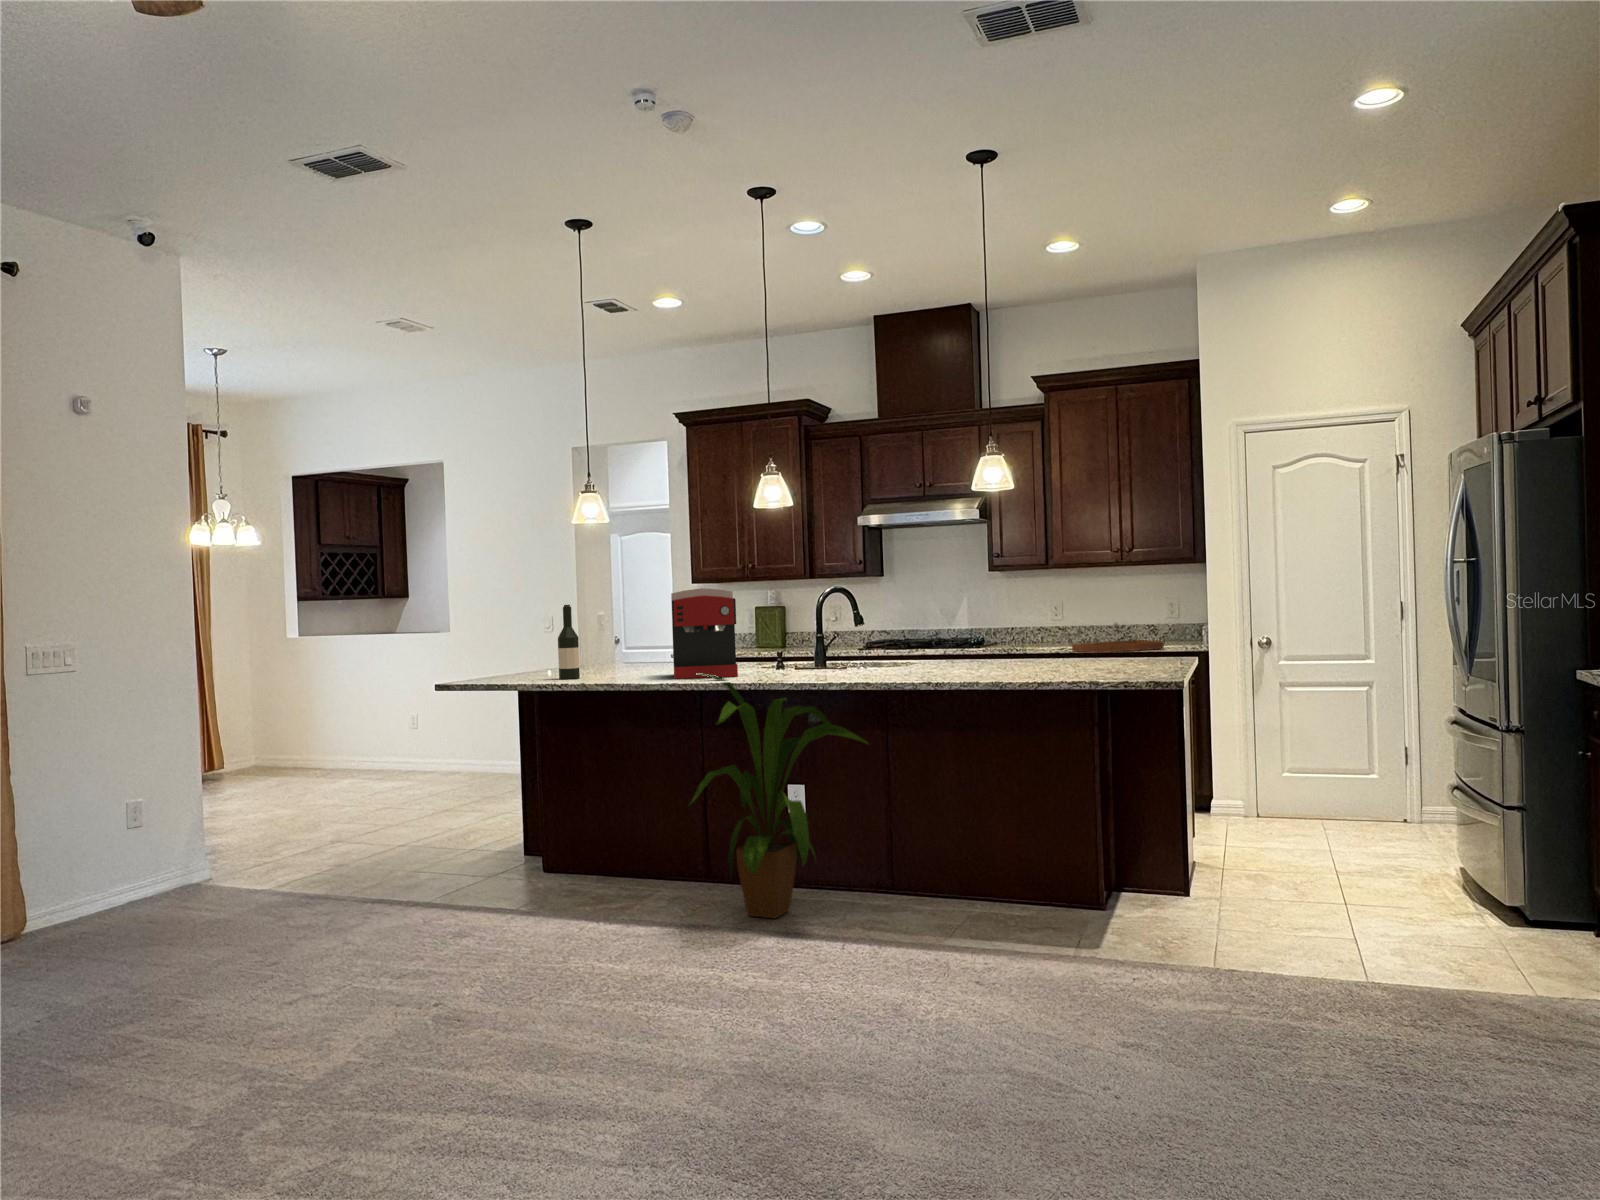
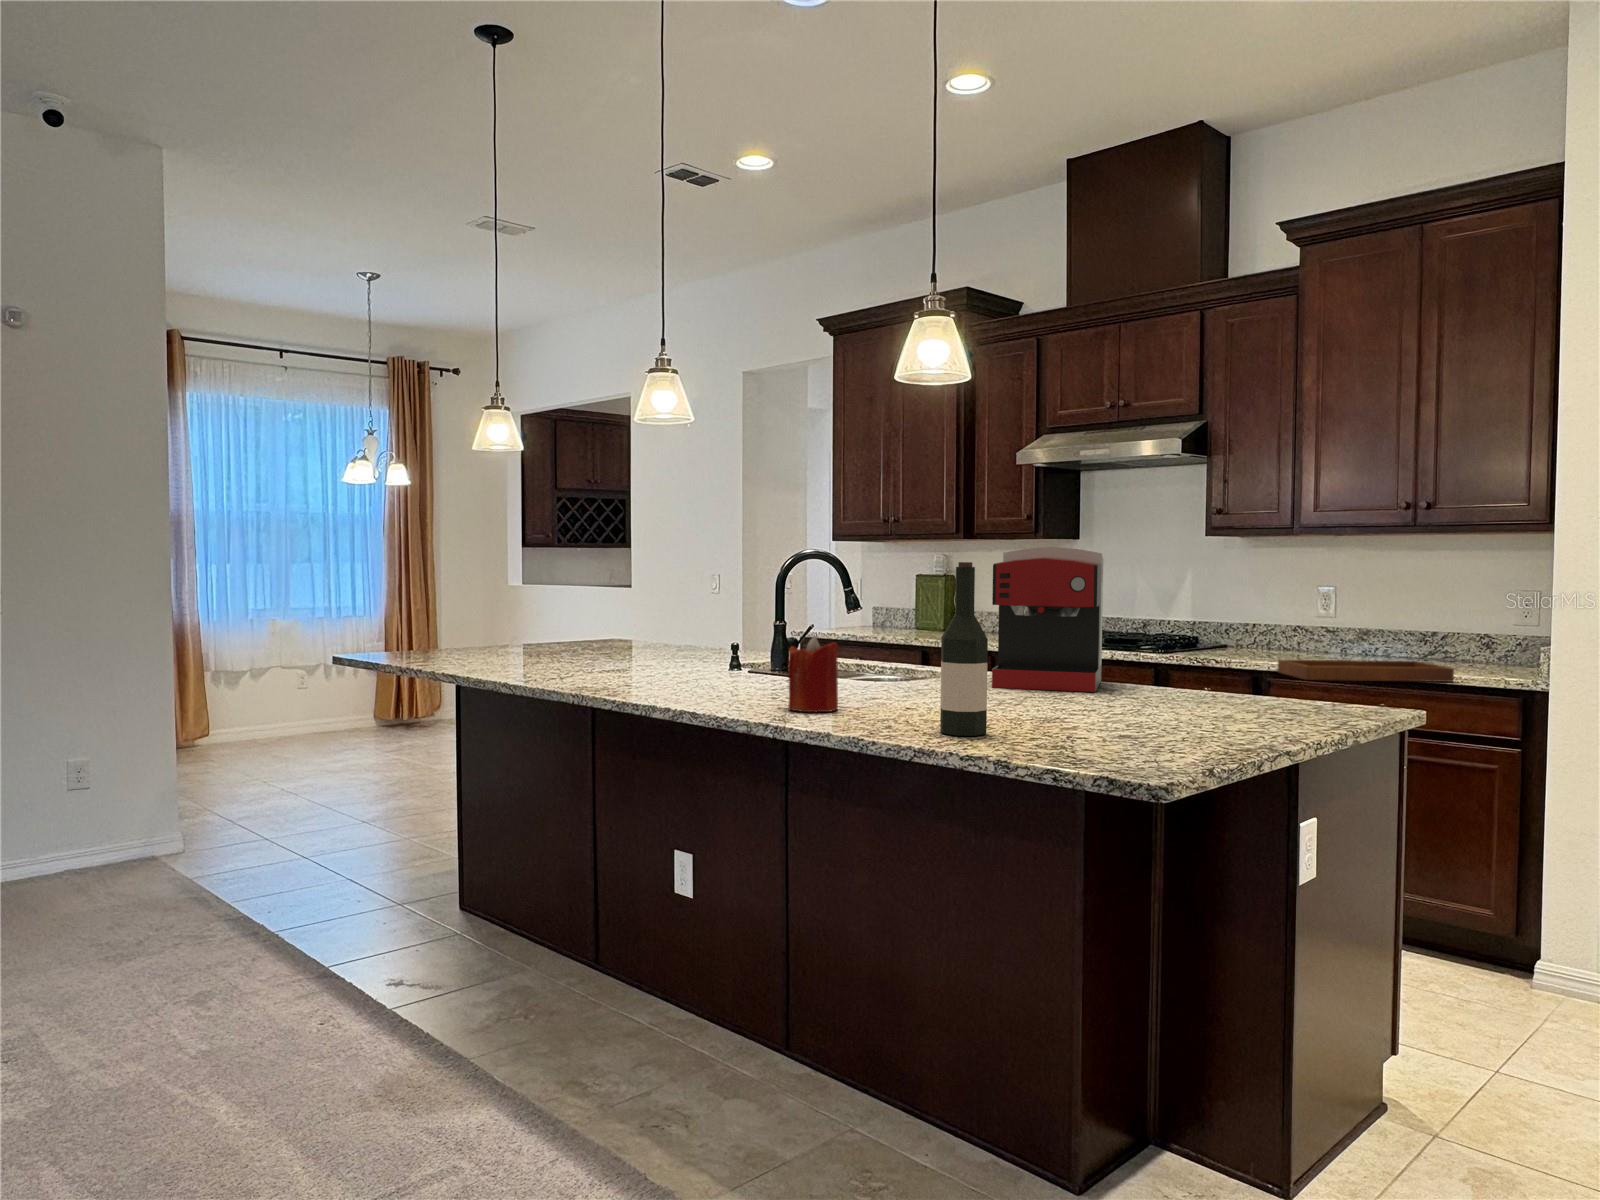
coffee maker: present [671,588,738,679] -> present [992,547,1103,692]
wine bottle: present [558,605,580,679] -> present [940,562,988,736]
candle: none [933,634,961,676] -> present [788,636,838,712]
house plant: present [689,673,868,919] -> none [411,668,713,1068]

